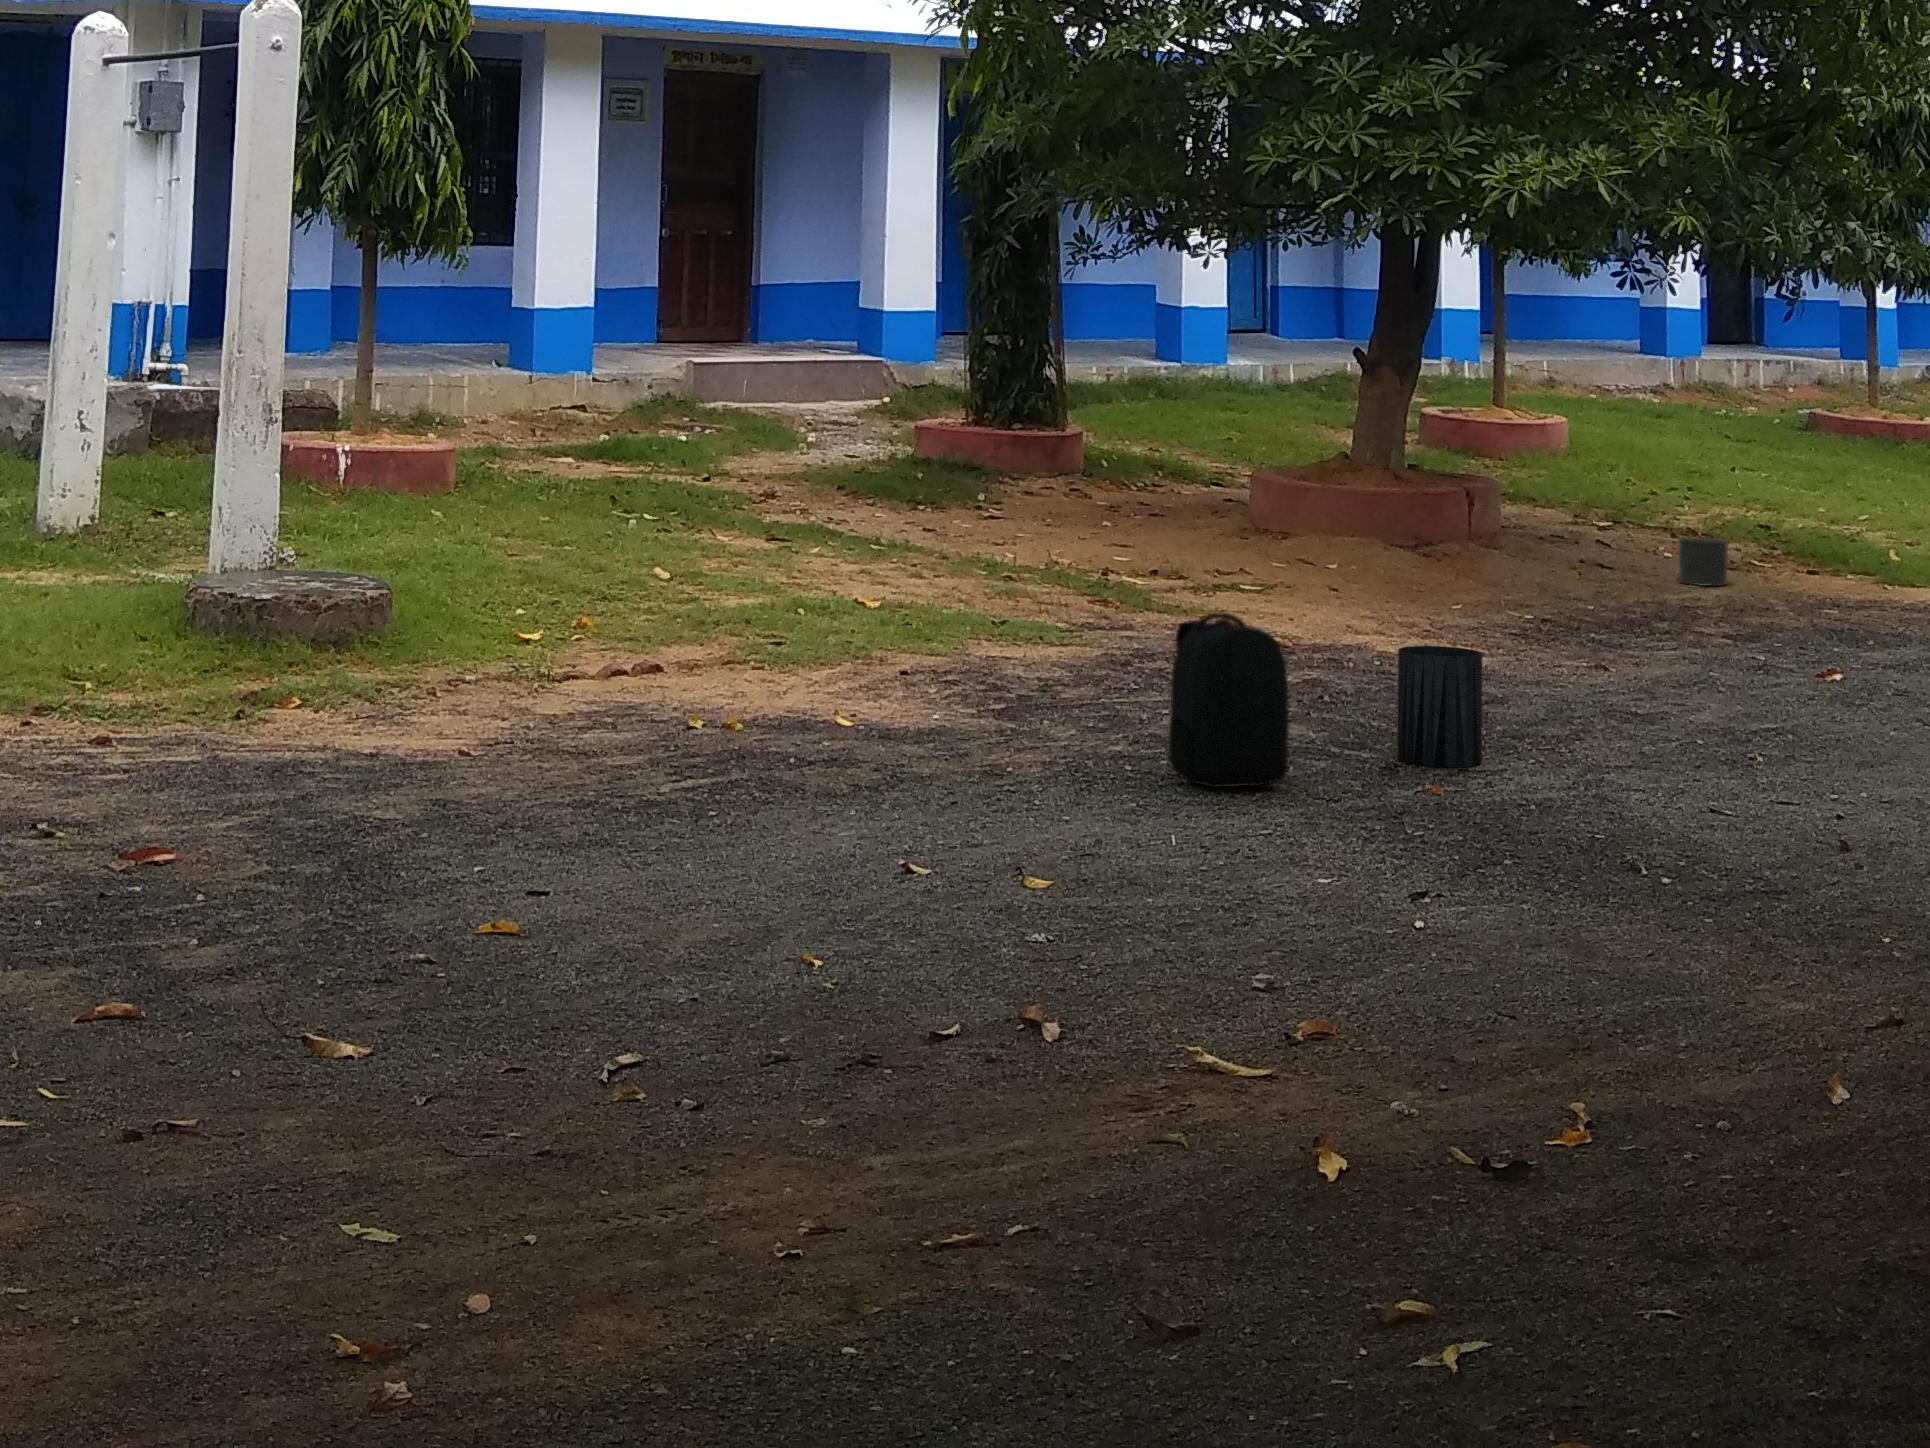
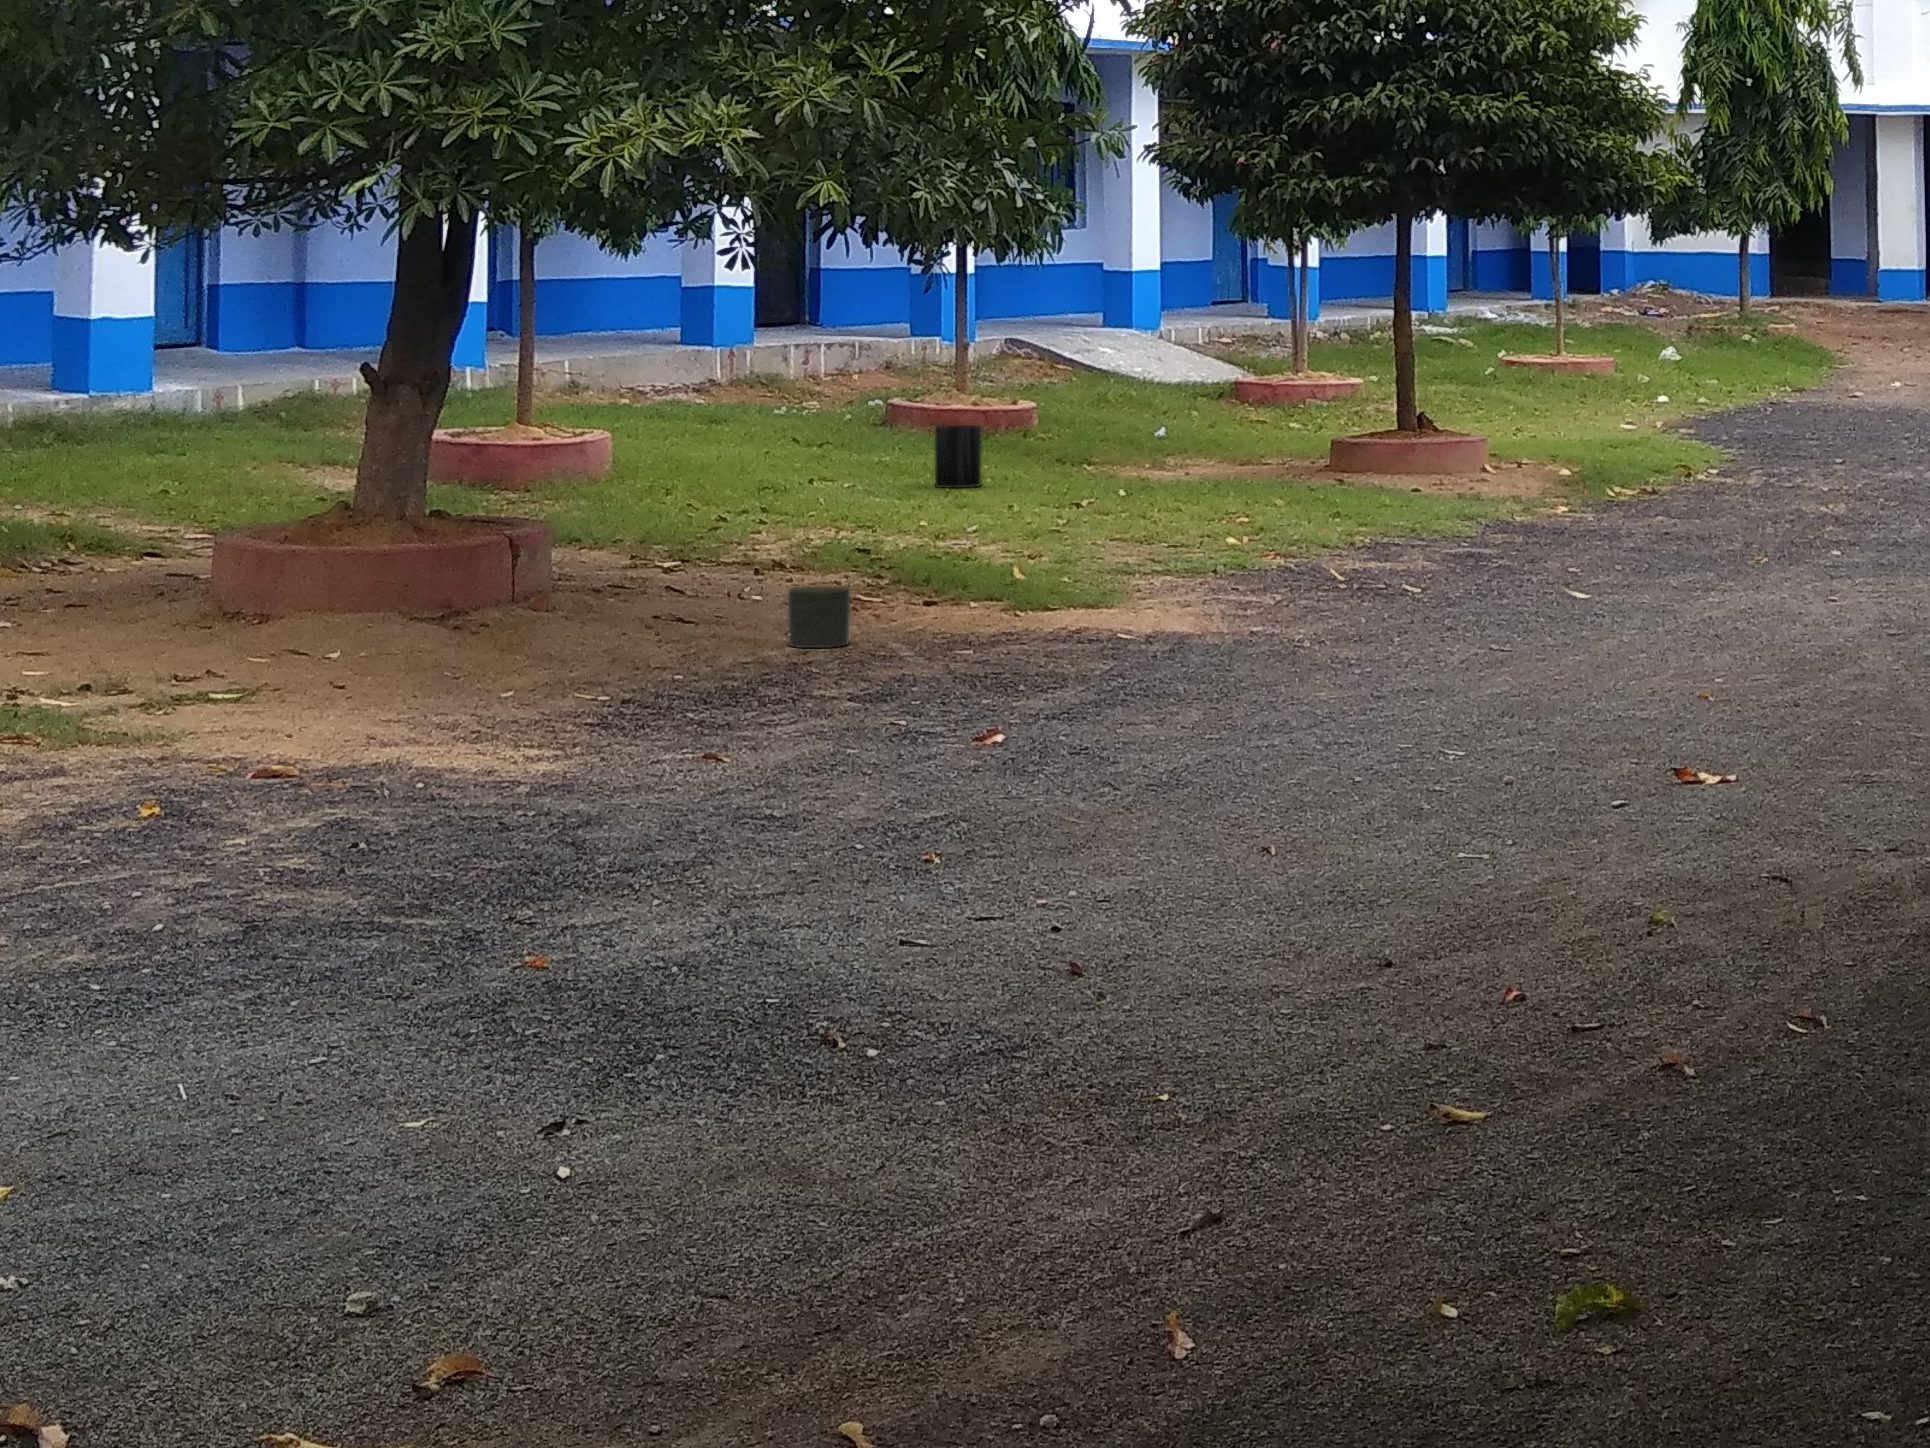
backpack: present [1168,613,1289,787] -> none [133,802,325,1067]
trash can: present [1397,646,1482,767] -> present [935,425,981,488]

